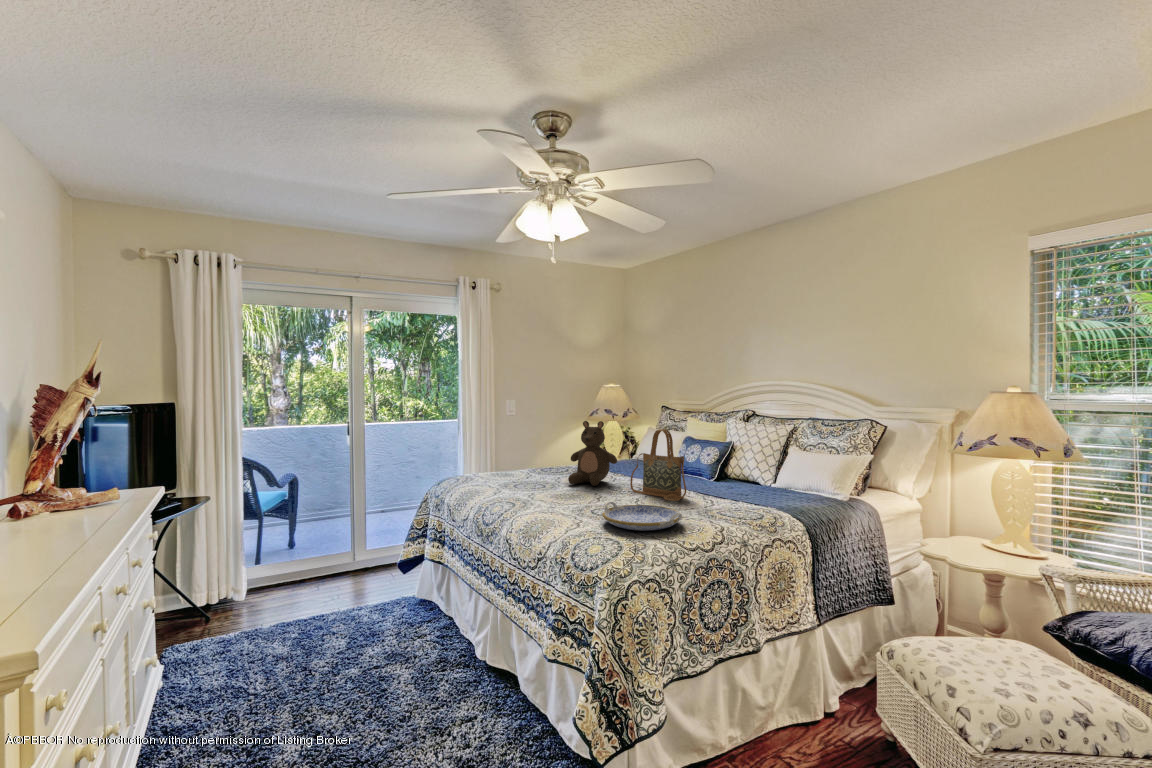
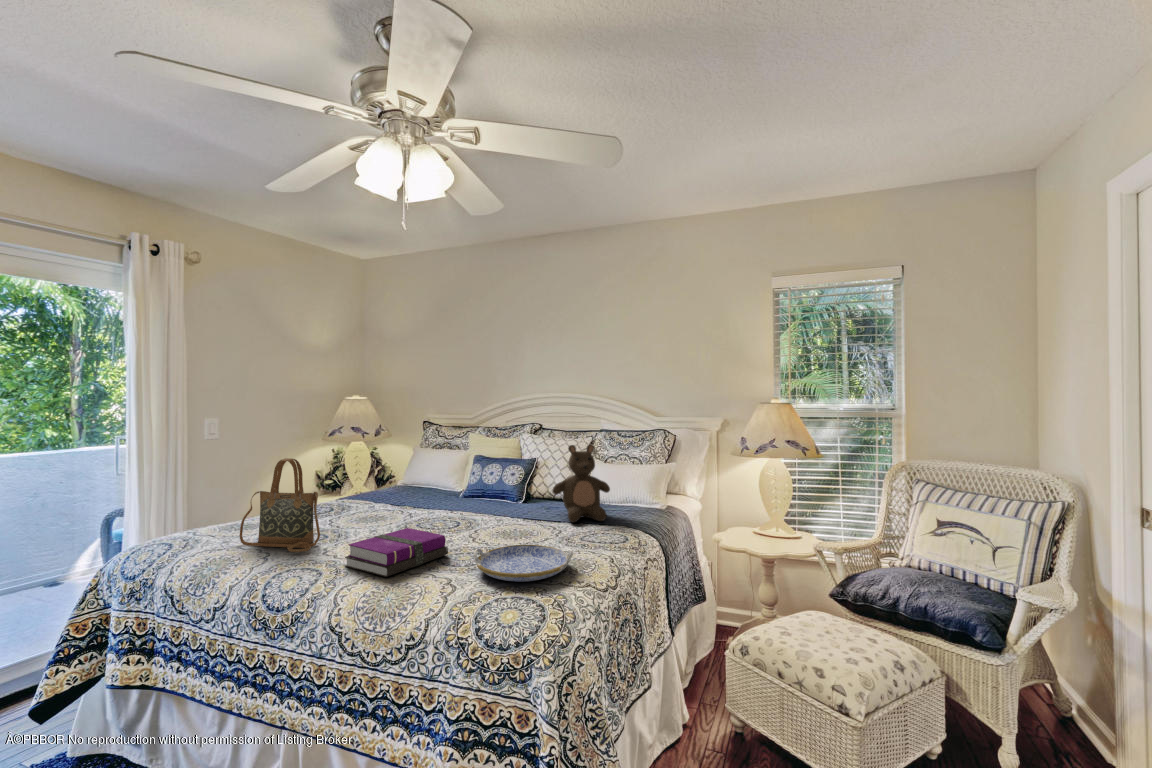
stuffed bear: present [568,421,617,486] -> present [552,445,610,522]
handbag: present [630,429,686,501] -> present [240,458,320,552]
notebook: none [527,483,600,512] -> present [345,528,448,577]

